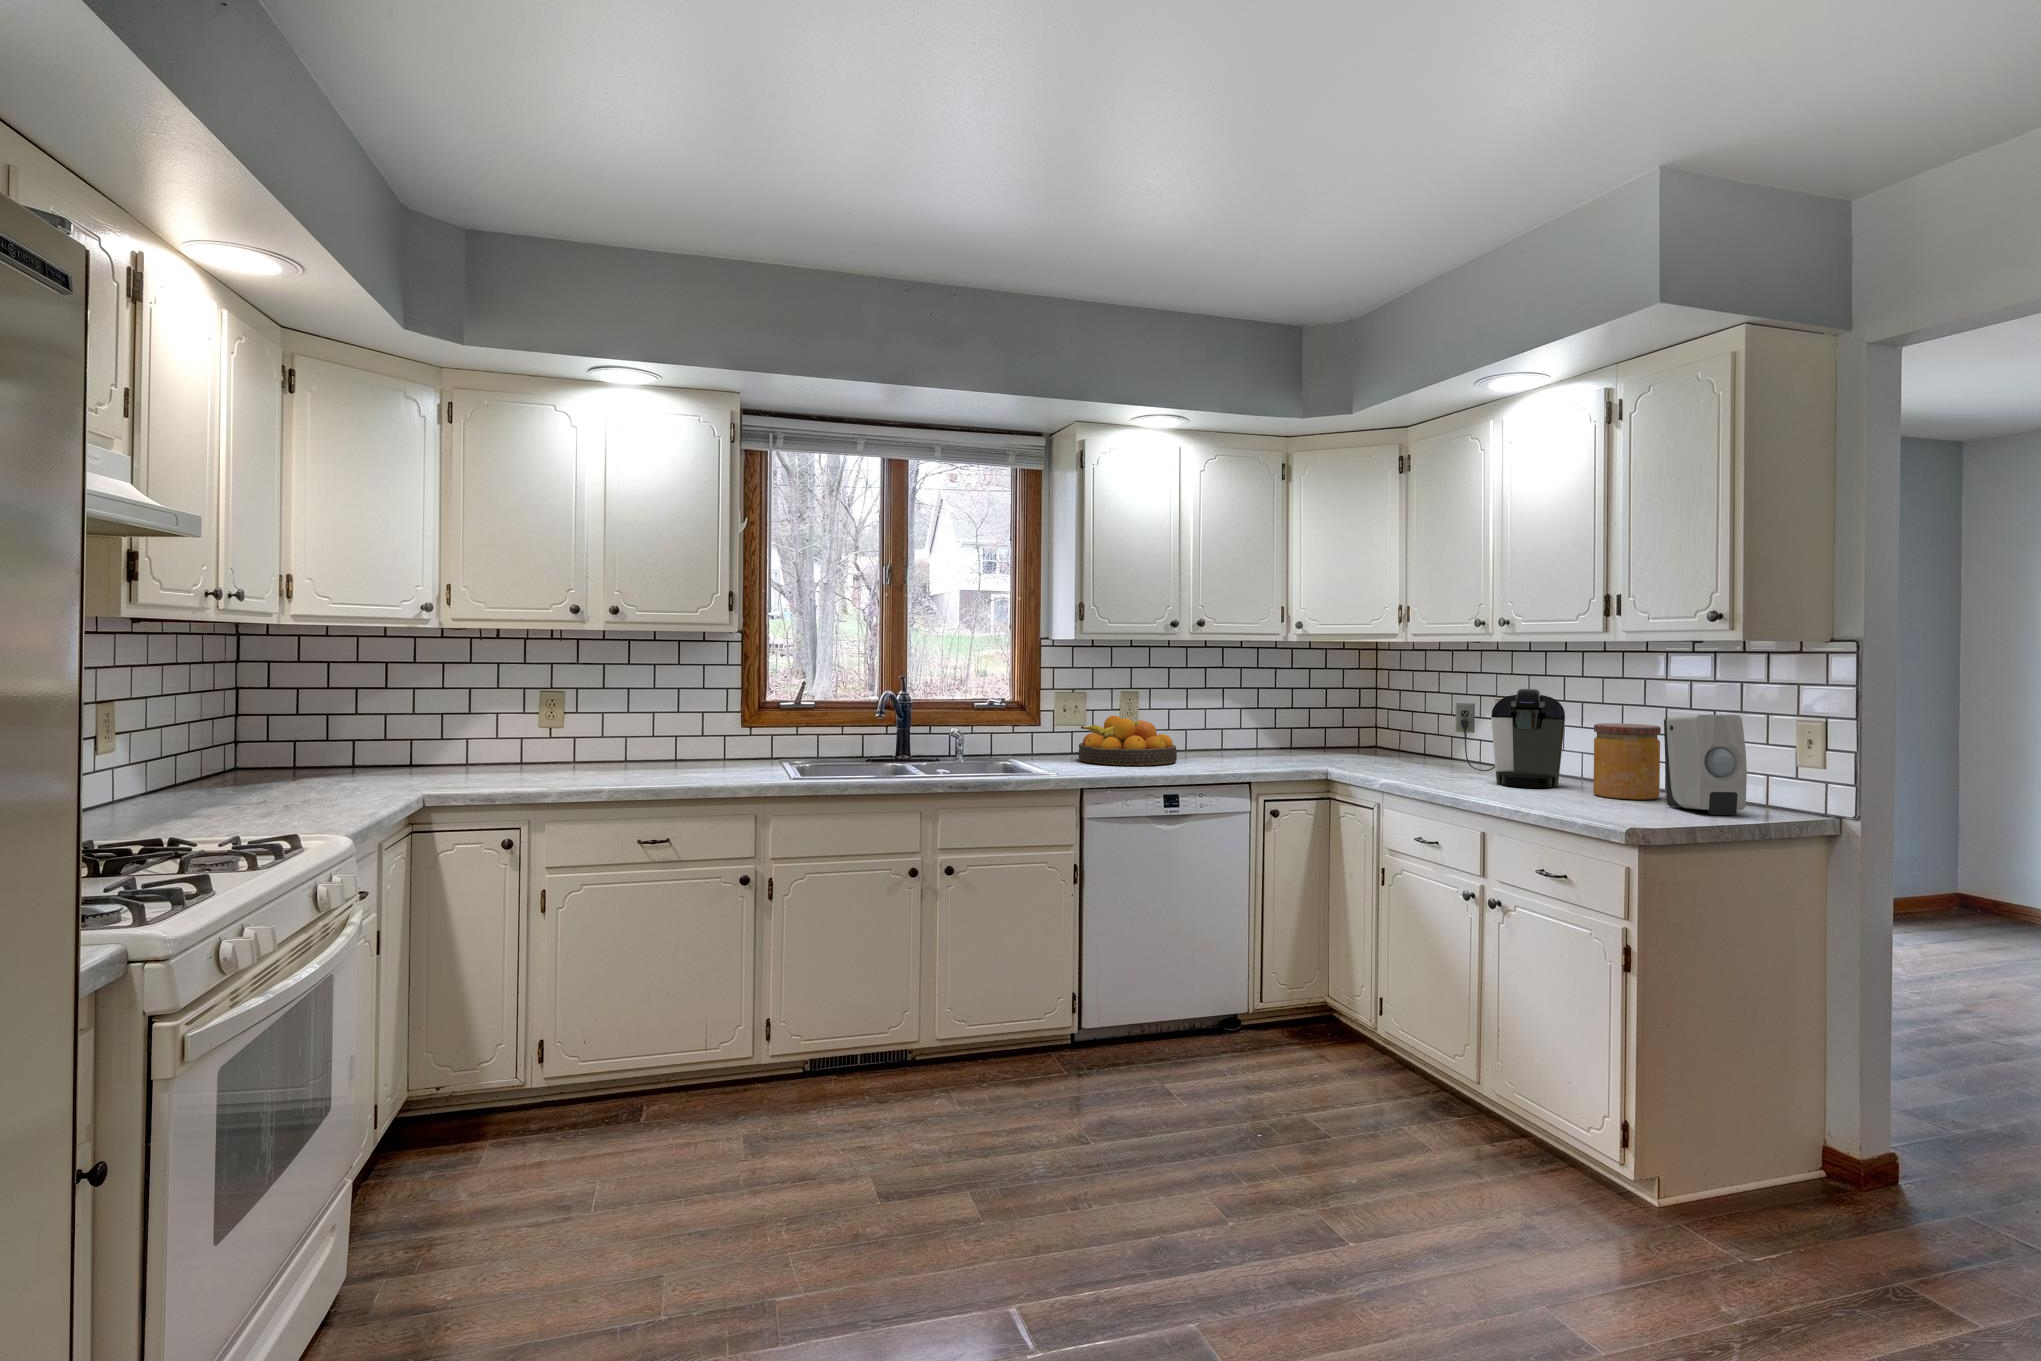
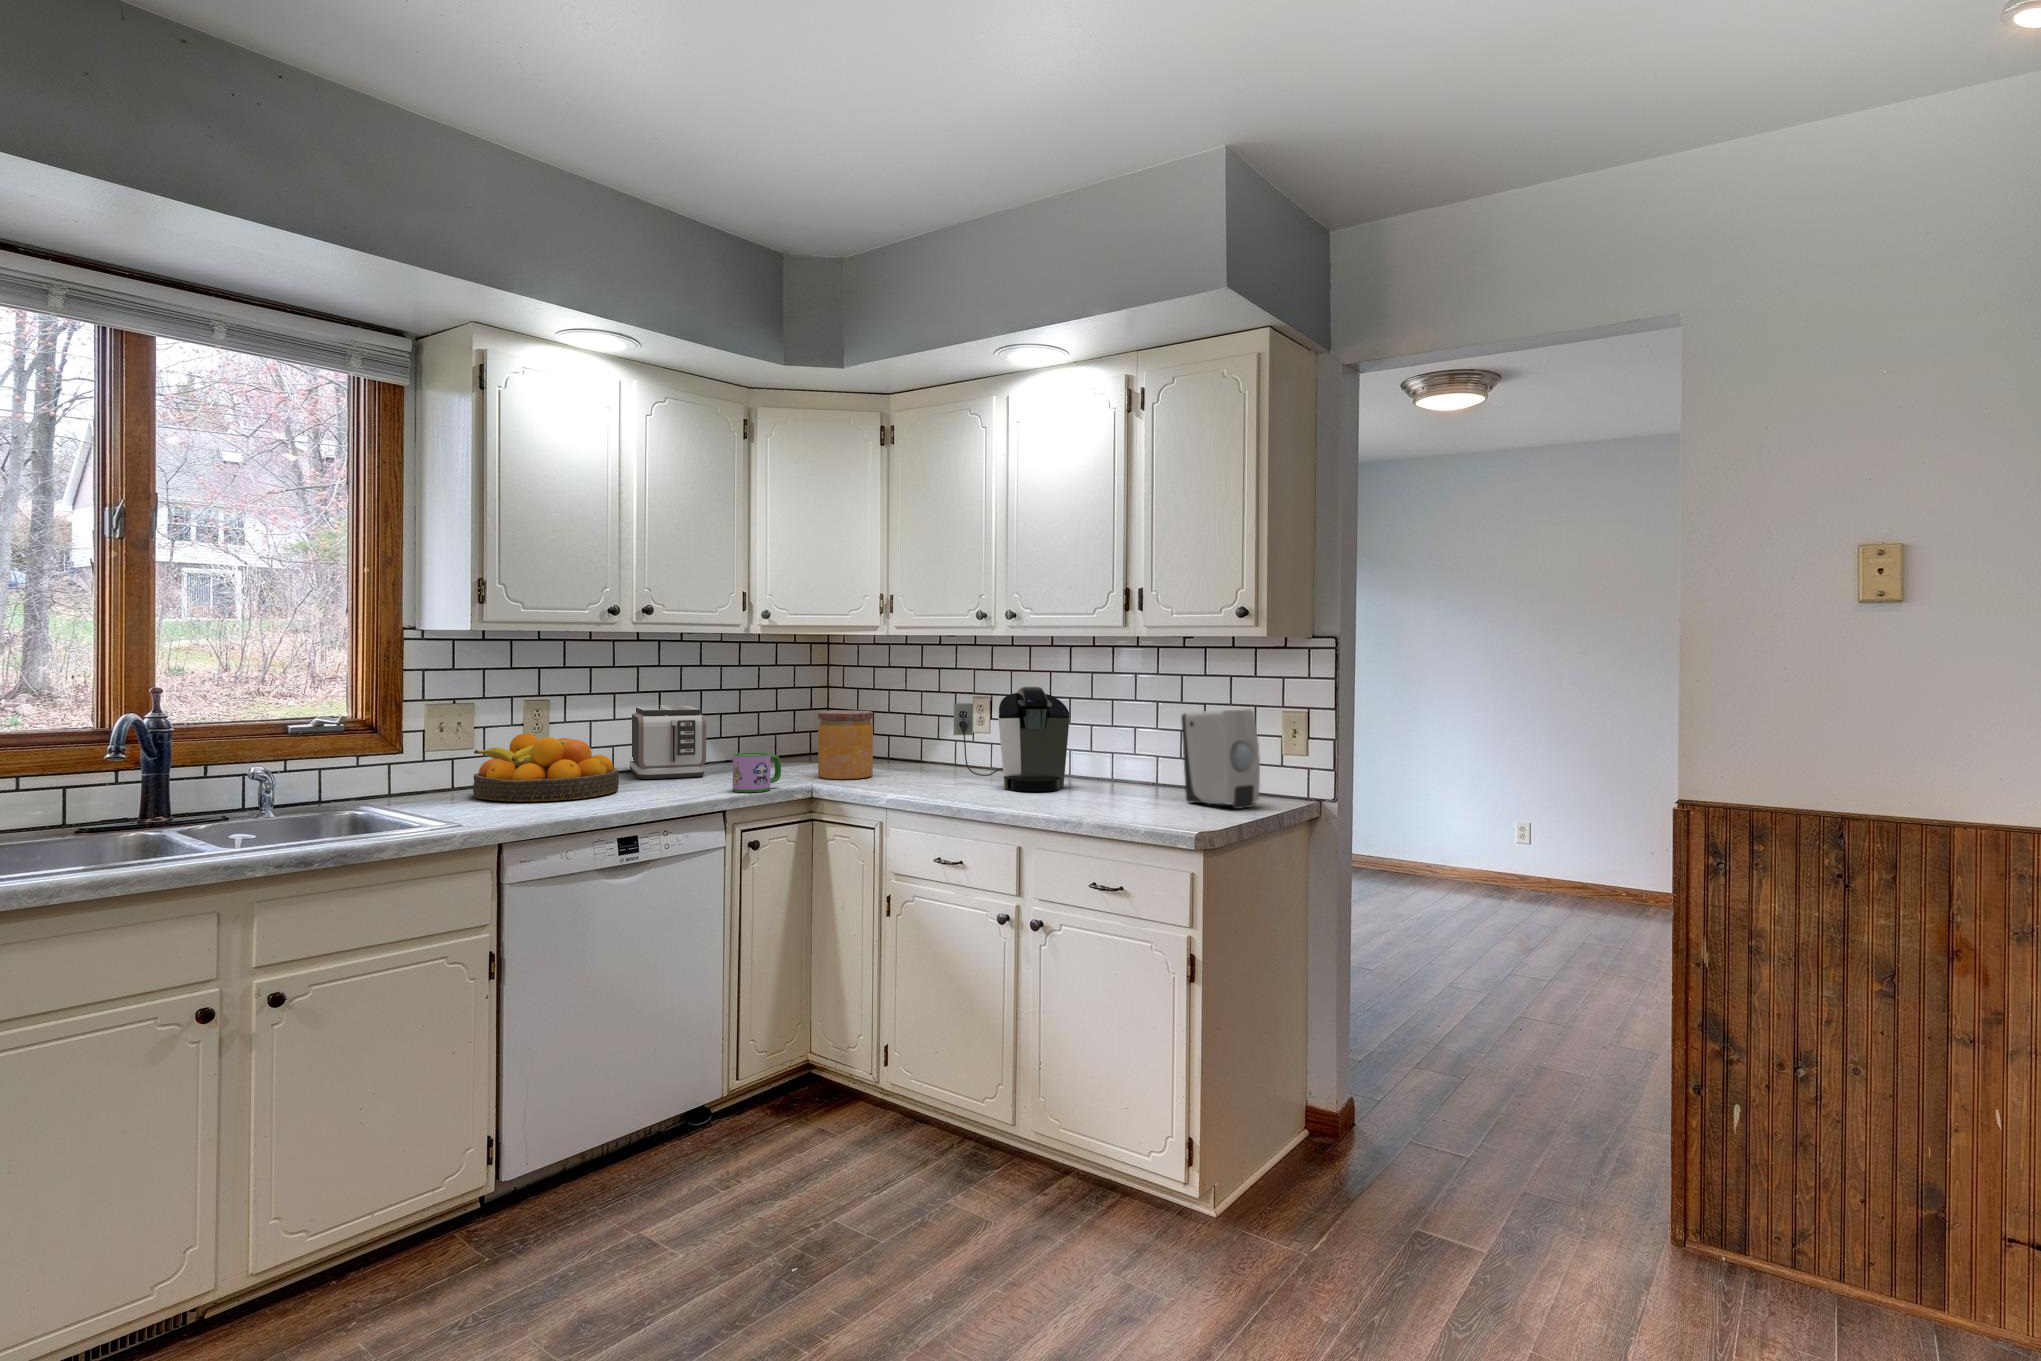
toaster: none [1198,699,1251,758] -> present [630,705,706,779]
jar: present [1593,723,1661,800] -> present [818,710,873,779]
mug: none [1259,738,1300,770] -> present [733,752,781,792]

